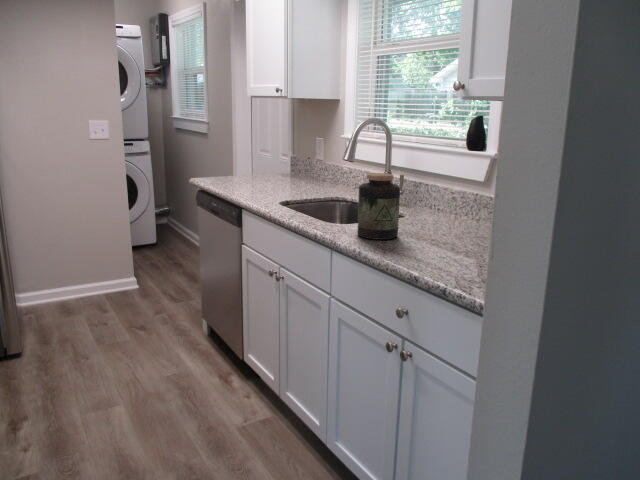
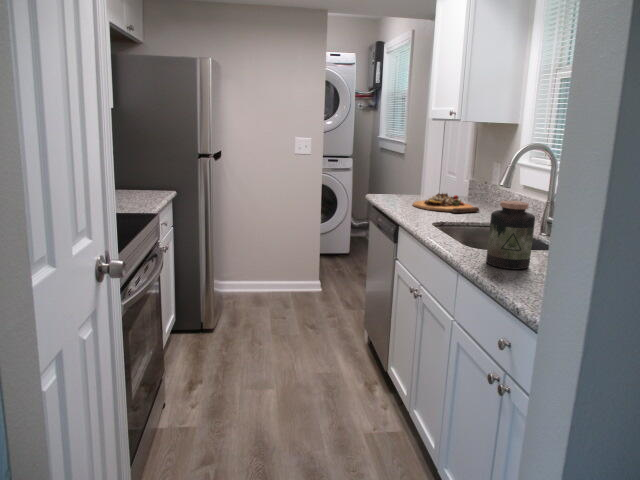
cutting board: none [244,171,313,190] -> present [413,193,479,213]

